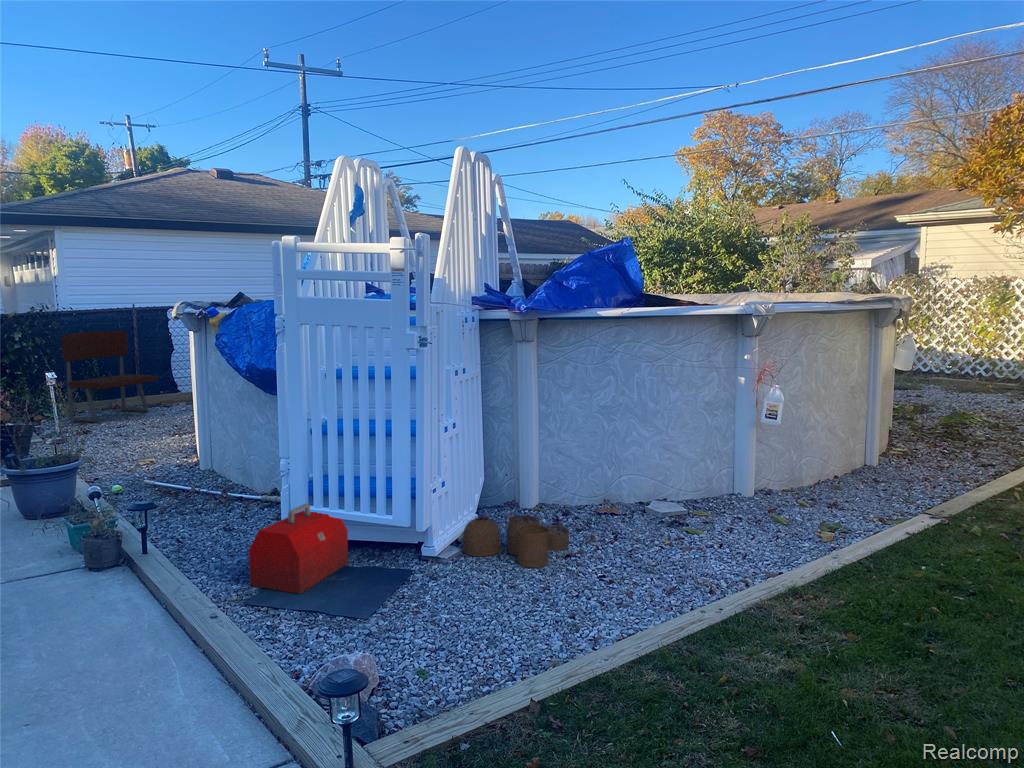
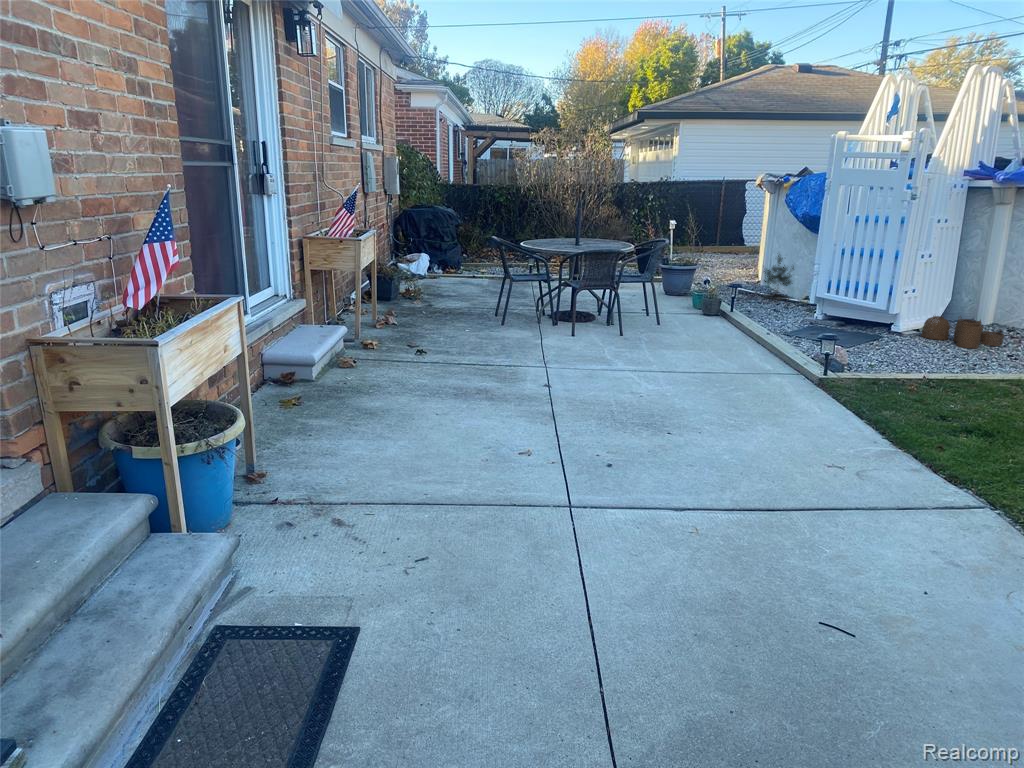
bench: present [62,331,158,422] -> none [677,195,735,256]
potted tree: none [193,425,252,505] -> present [763,255,794,300]
toolbox: present [249,503,348,594] -> none [786,289,847,333]

